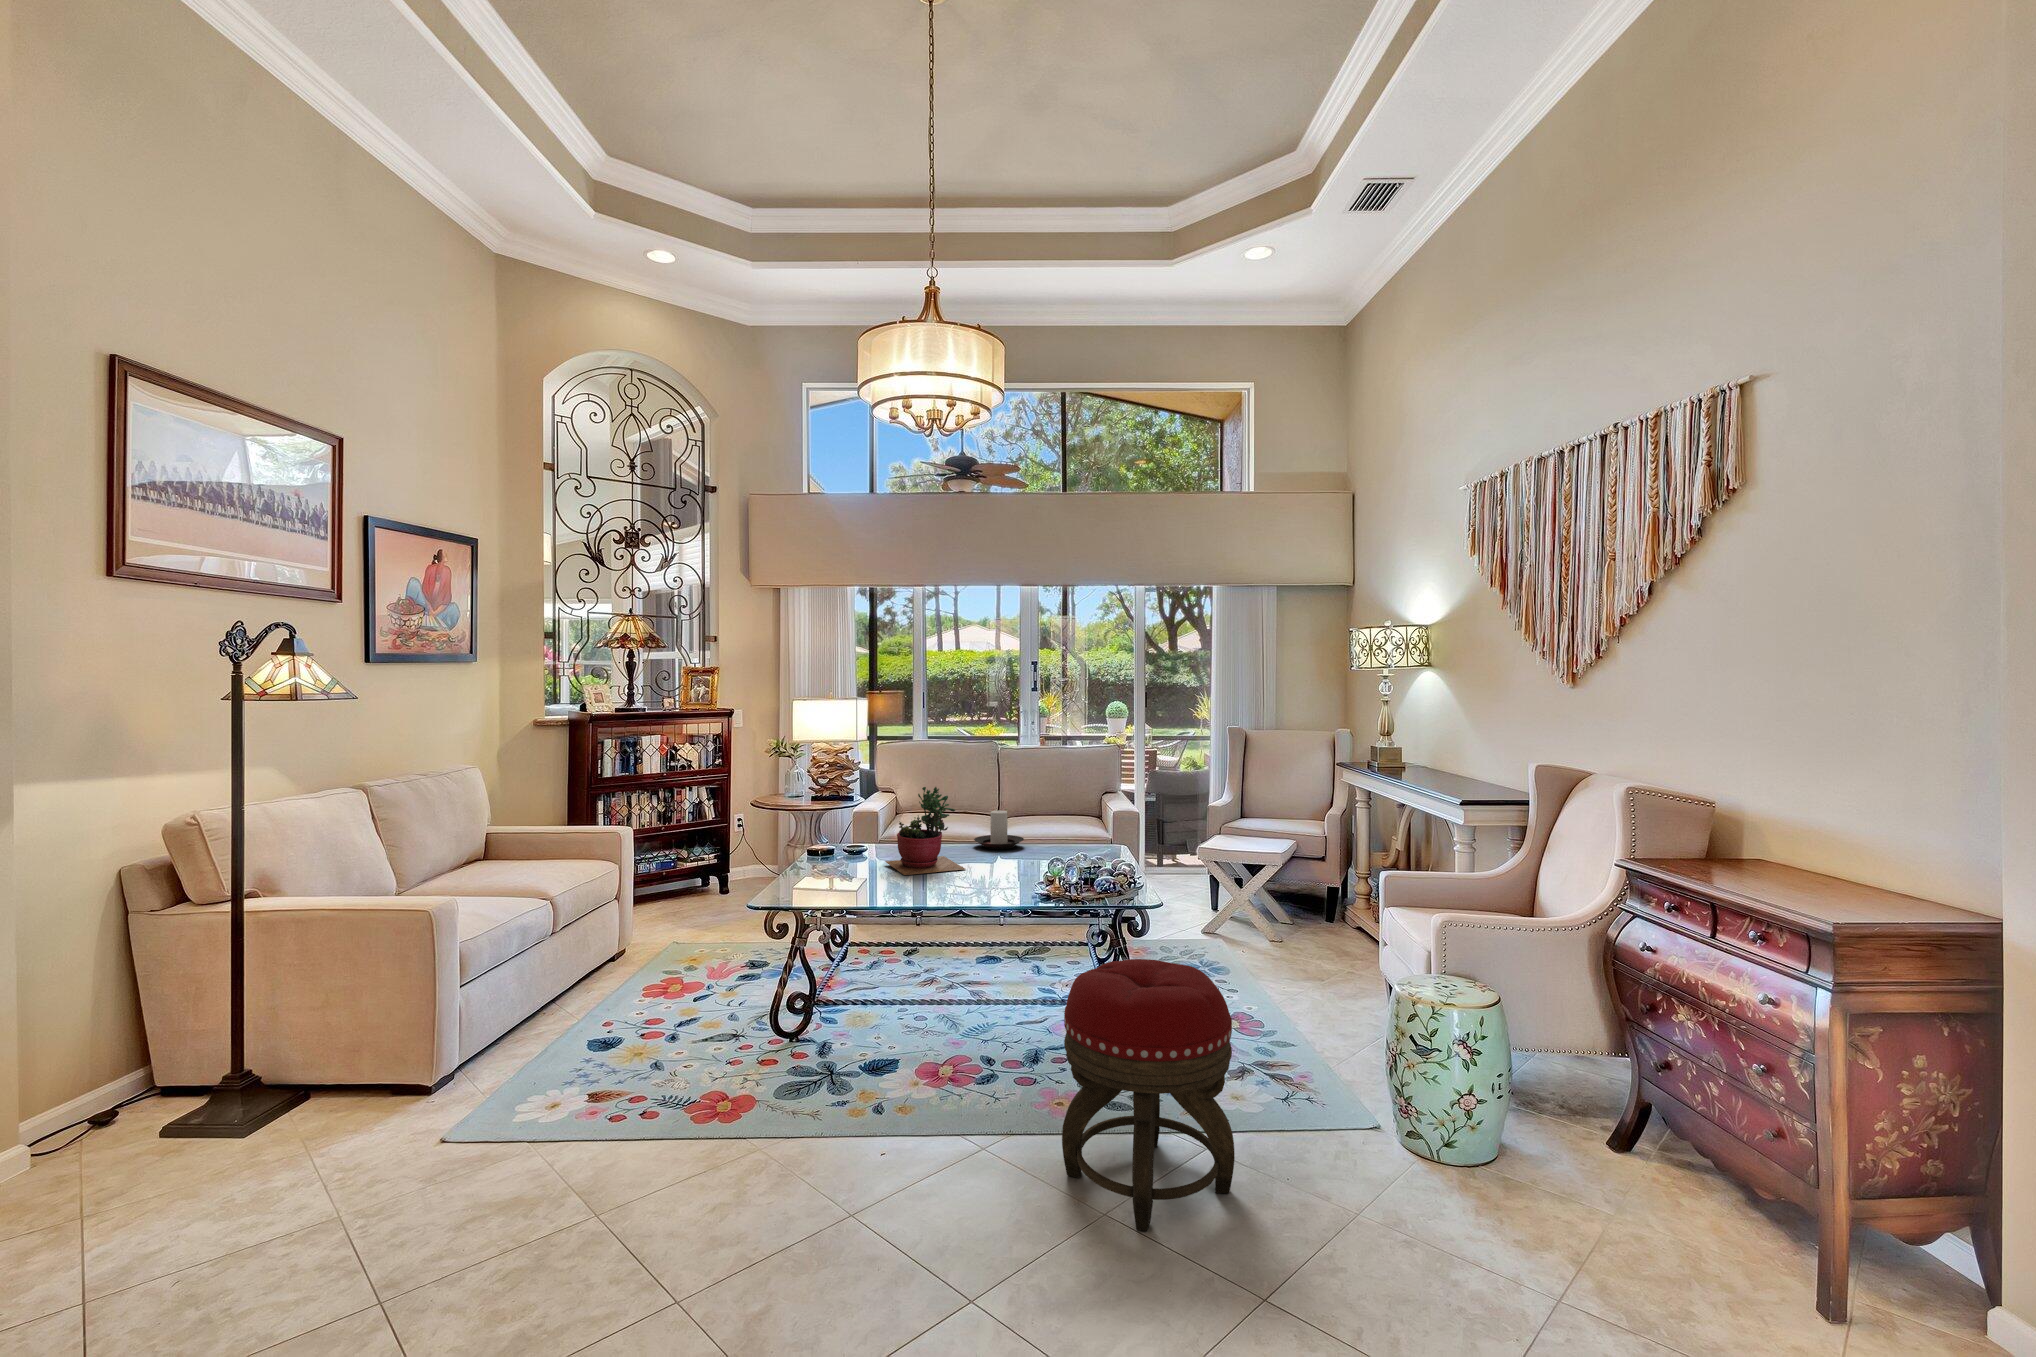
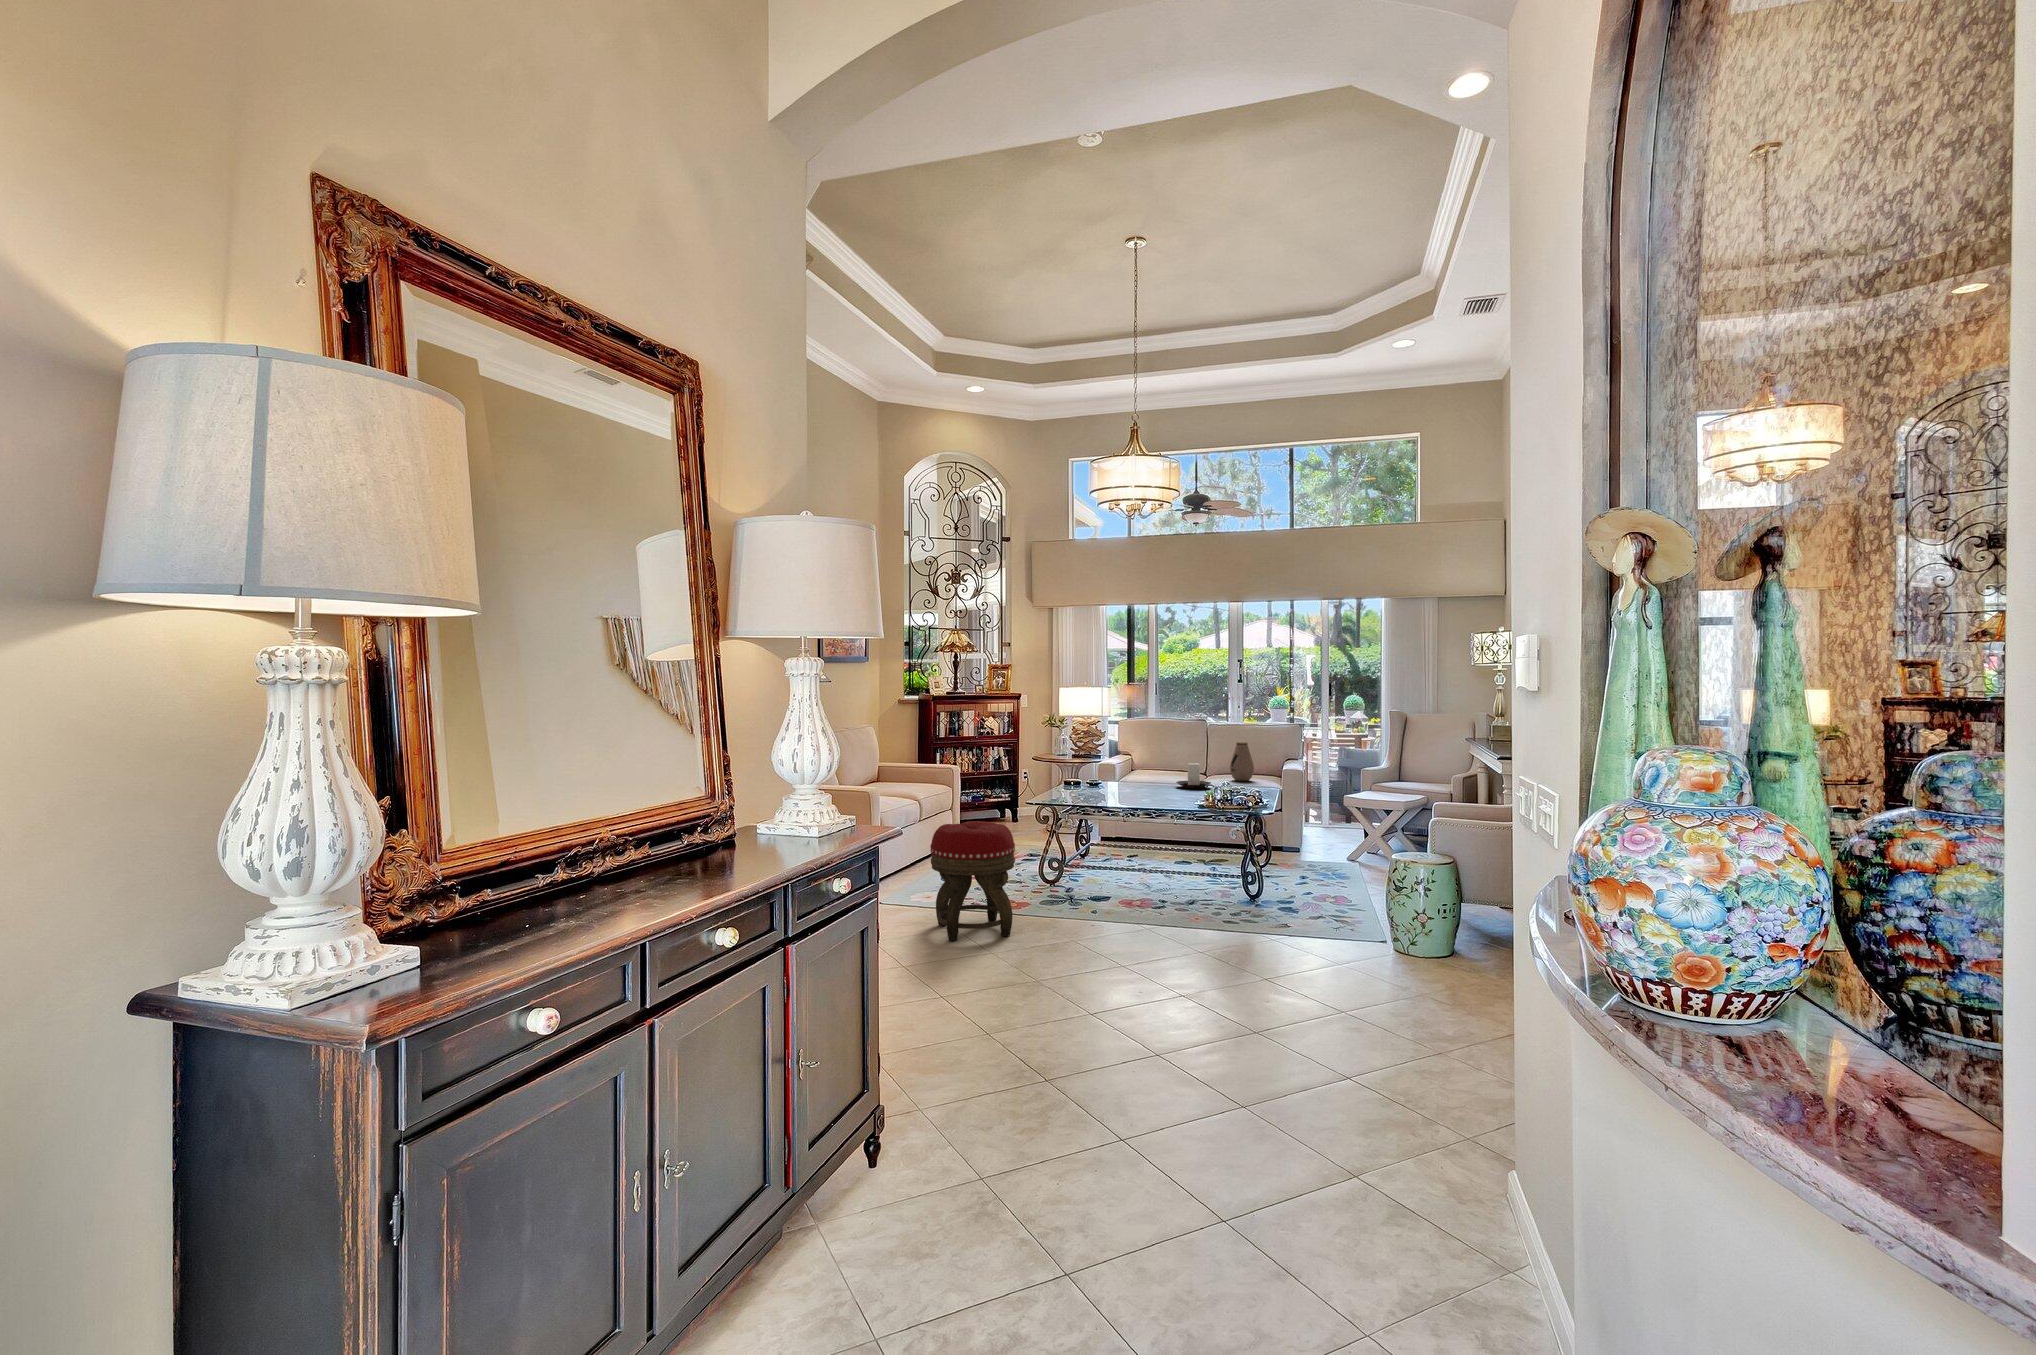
vase: none [1037,774,1069,829] -> present [1230,742,1254,781]
succulent plant: present [885,787,965,875] -> none [1112,742,1163,797]
footstool: present [1062,959,1235,1231] -> present [930,821,1015,941]

